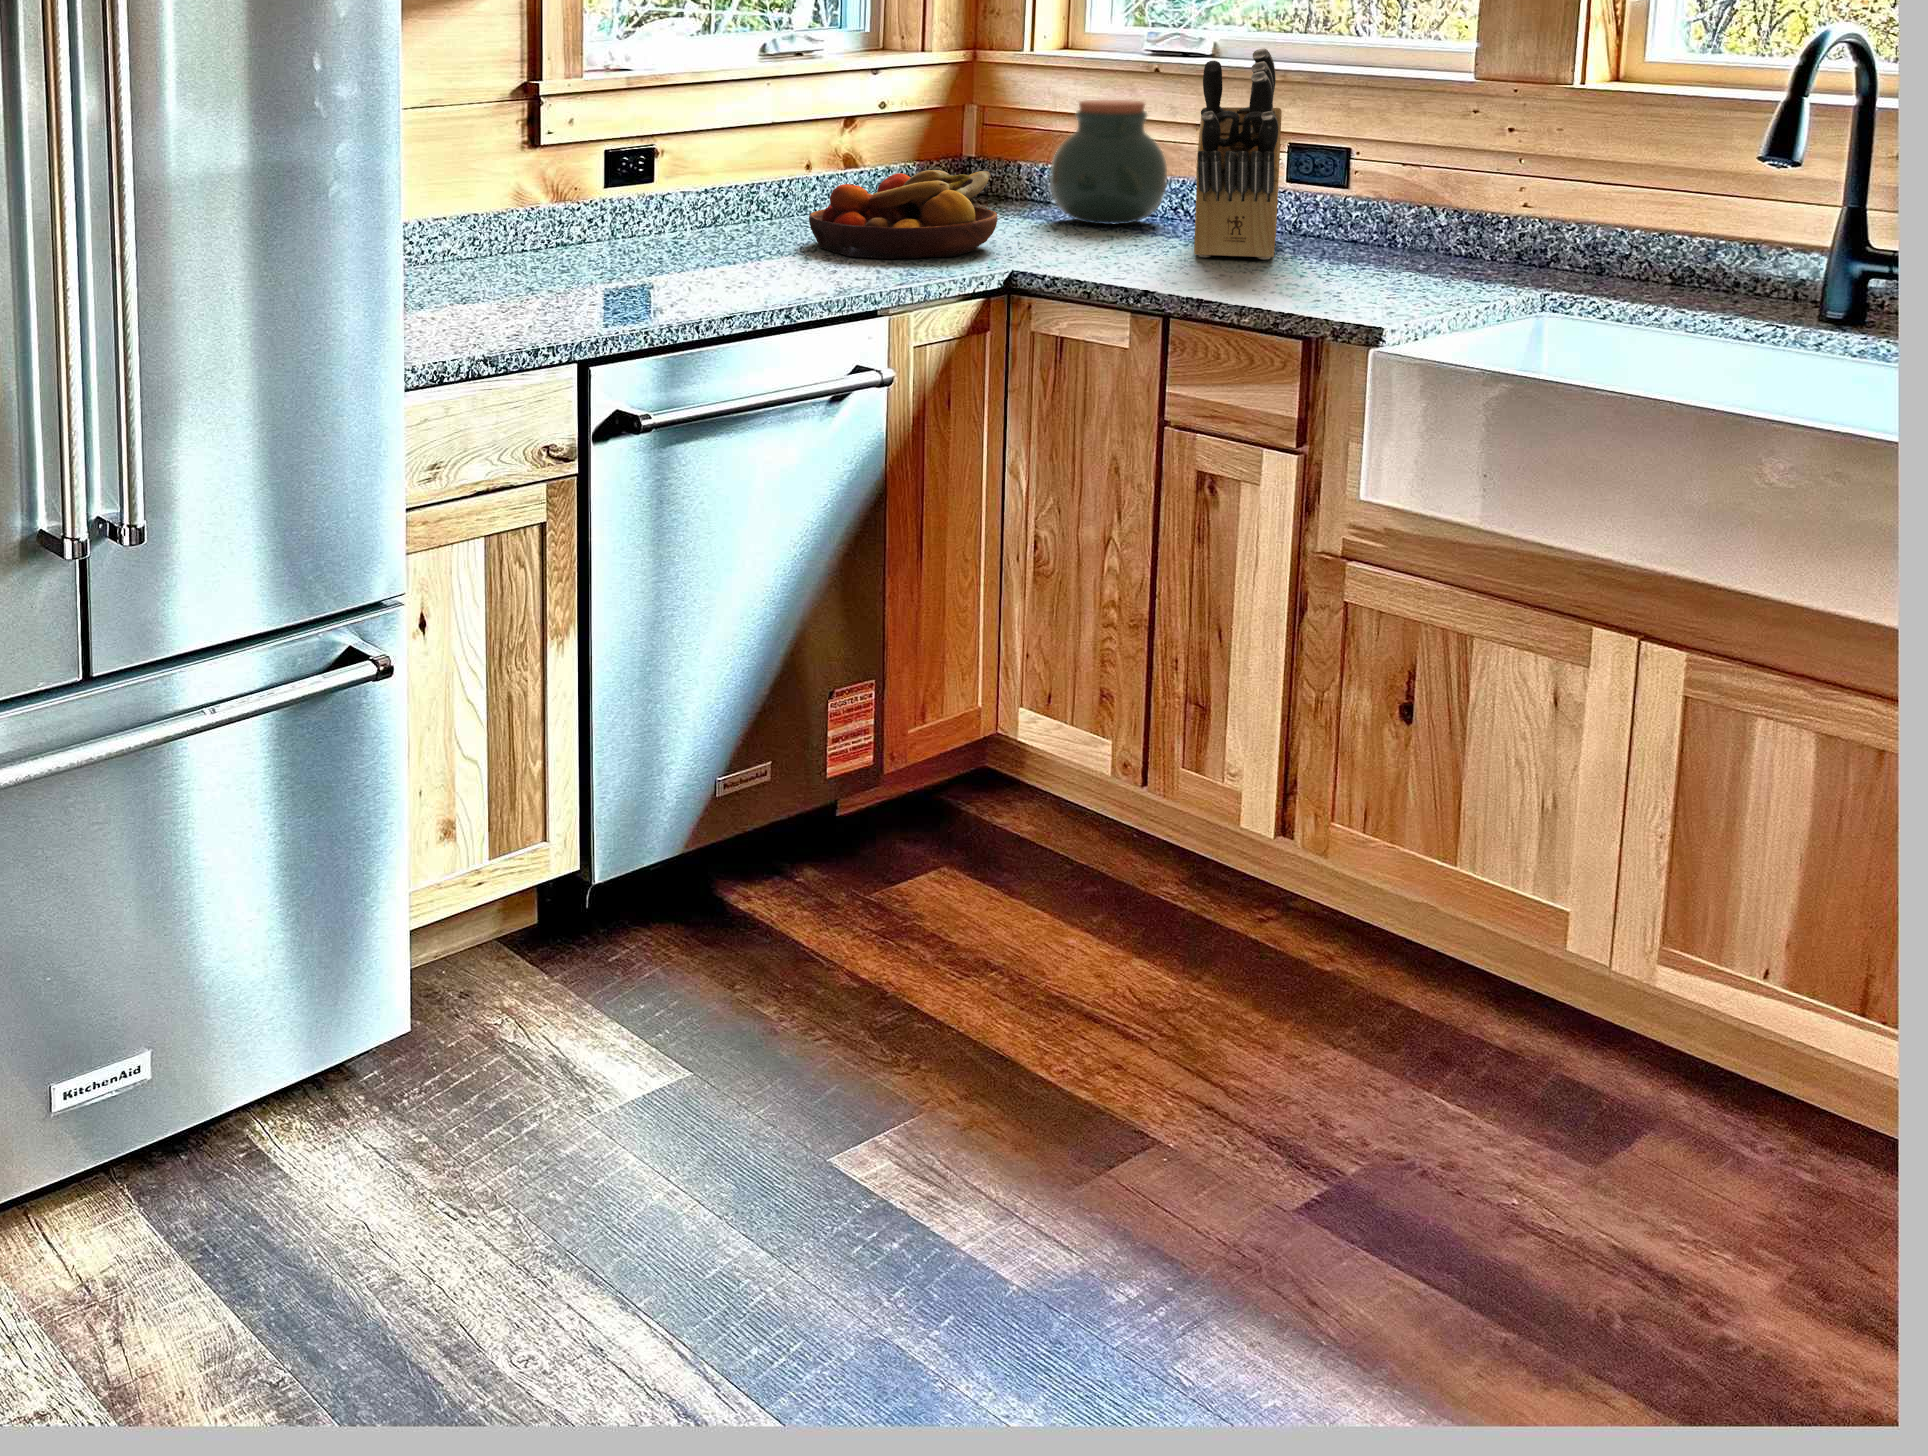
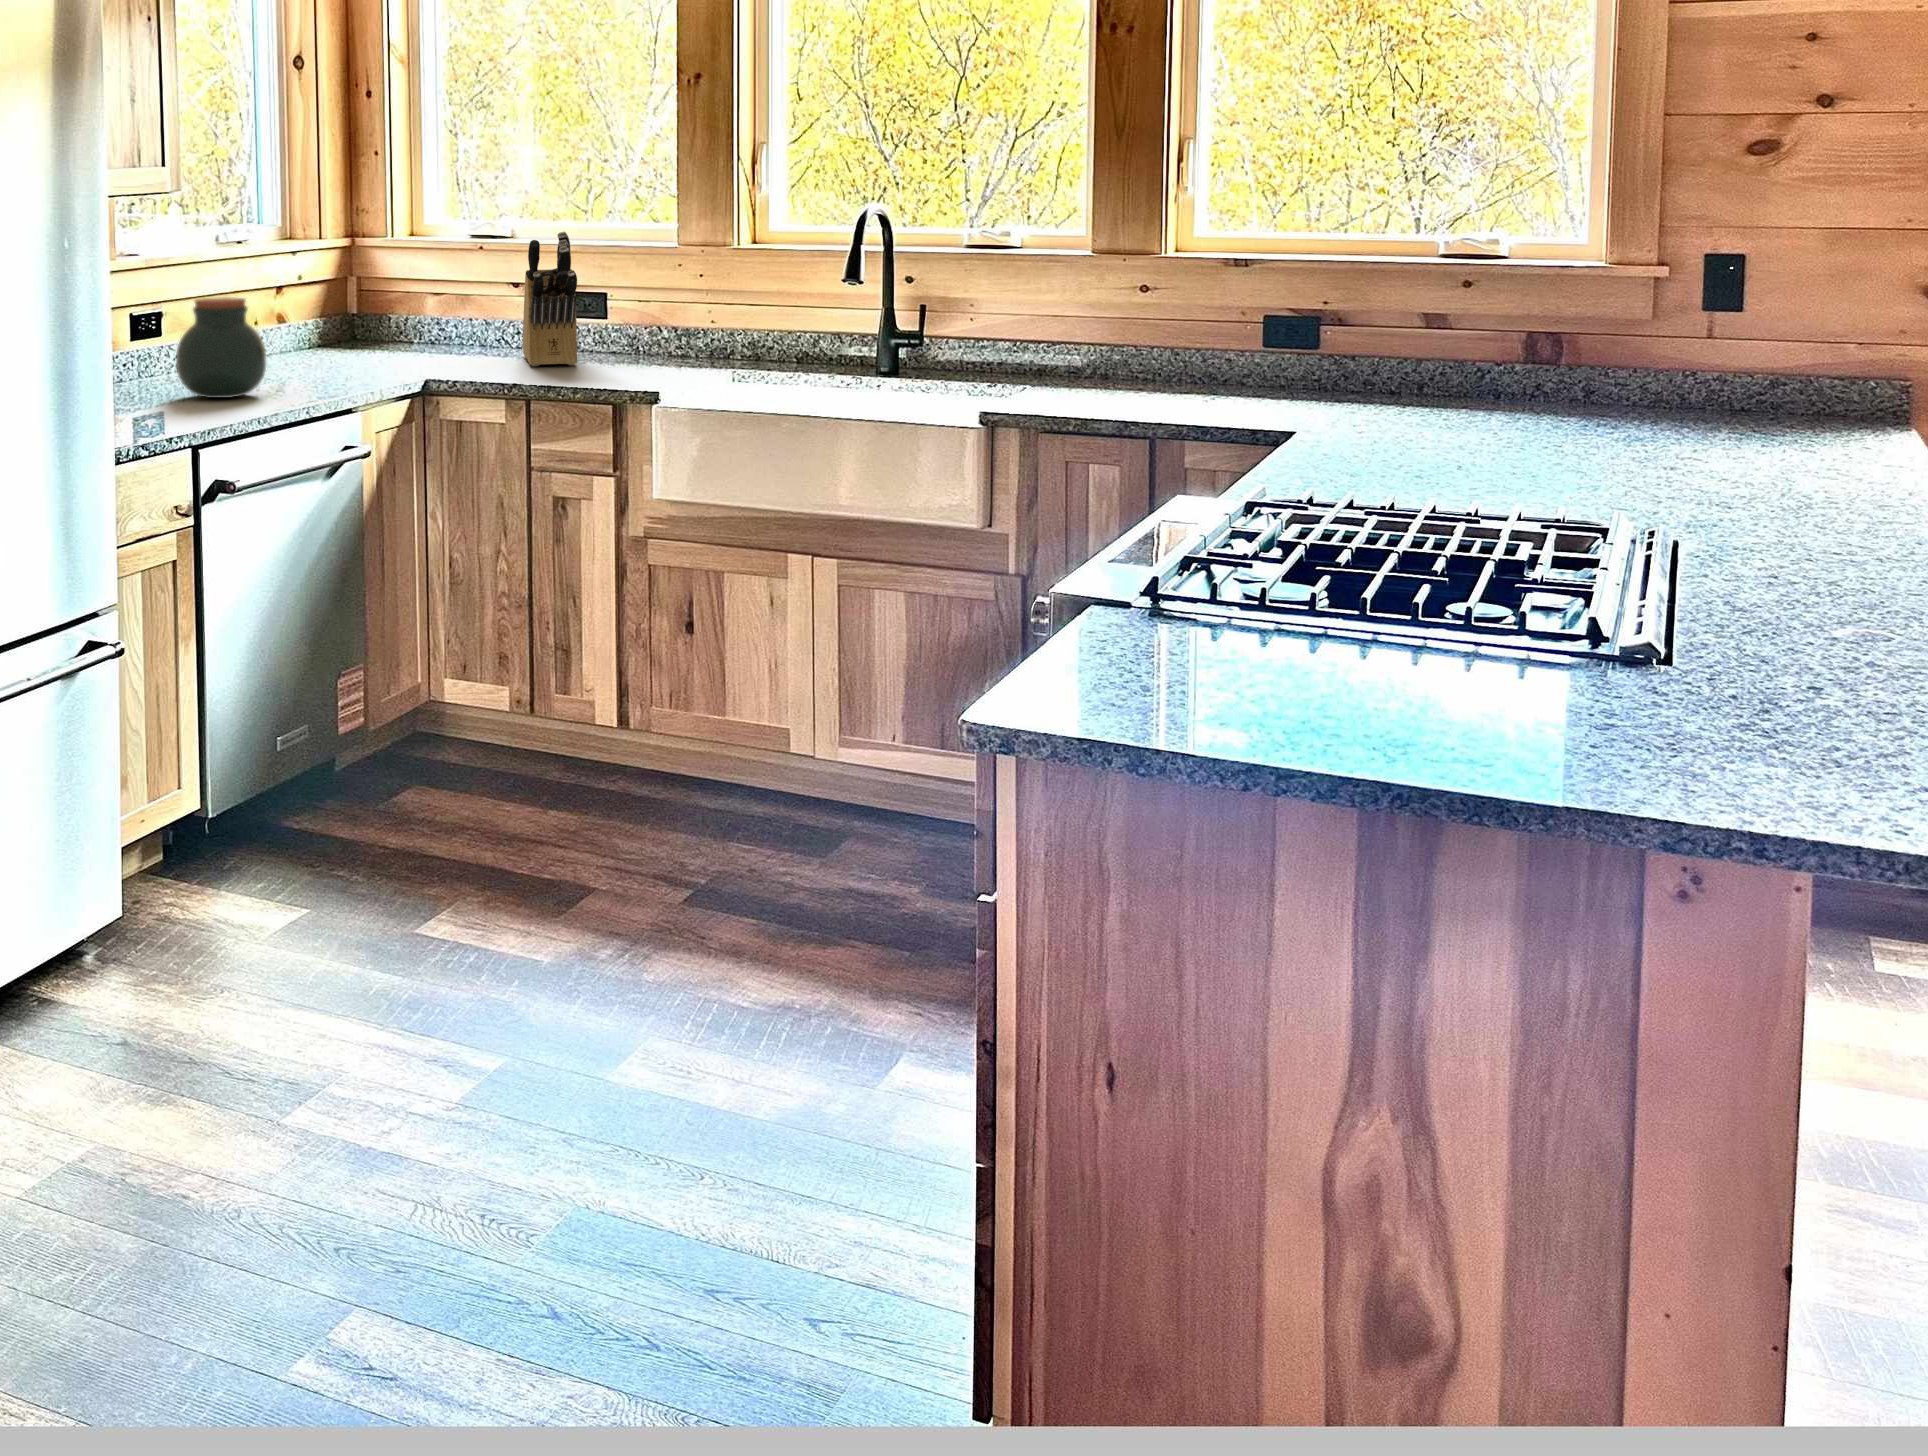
jar: present [1050,100,1167,224] -> present [176,297,266,398]
fruit bowl: present [809,170,998,259] -> none [281,318,406,378]

